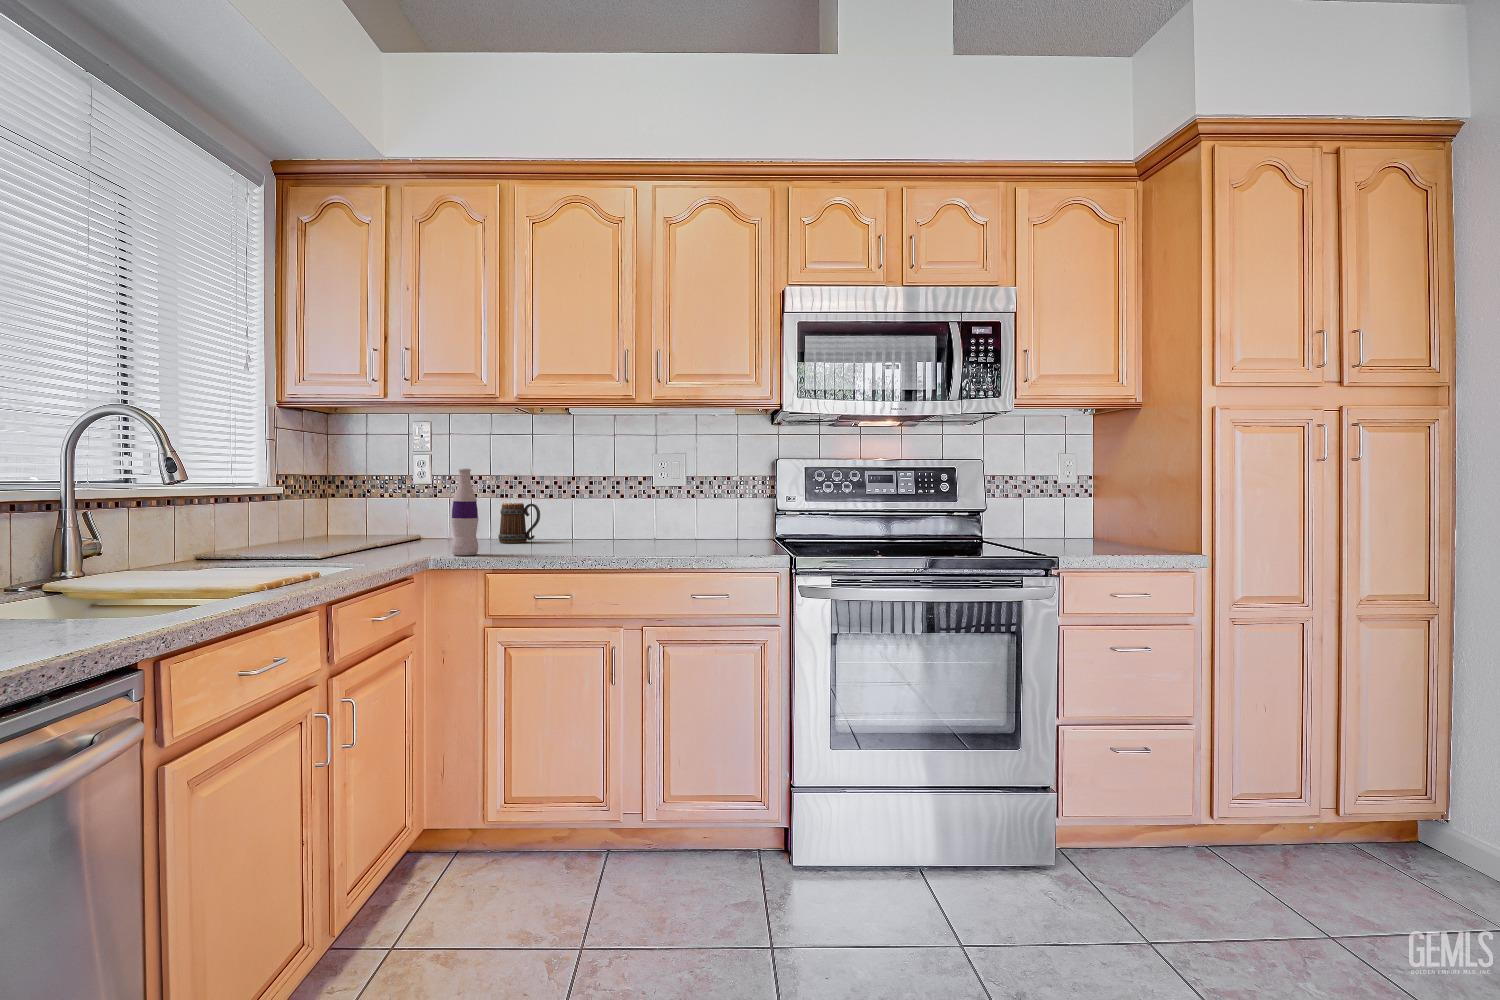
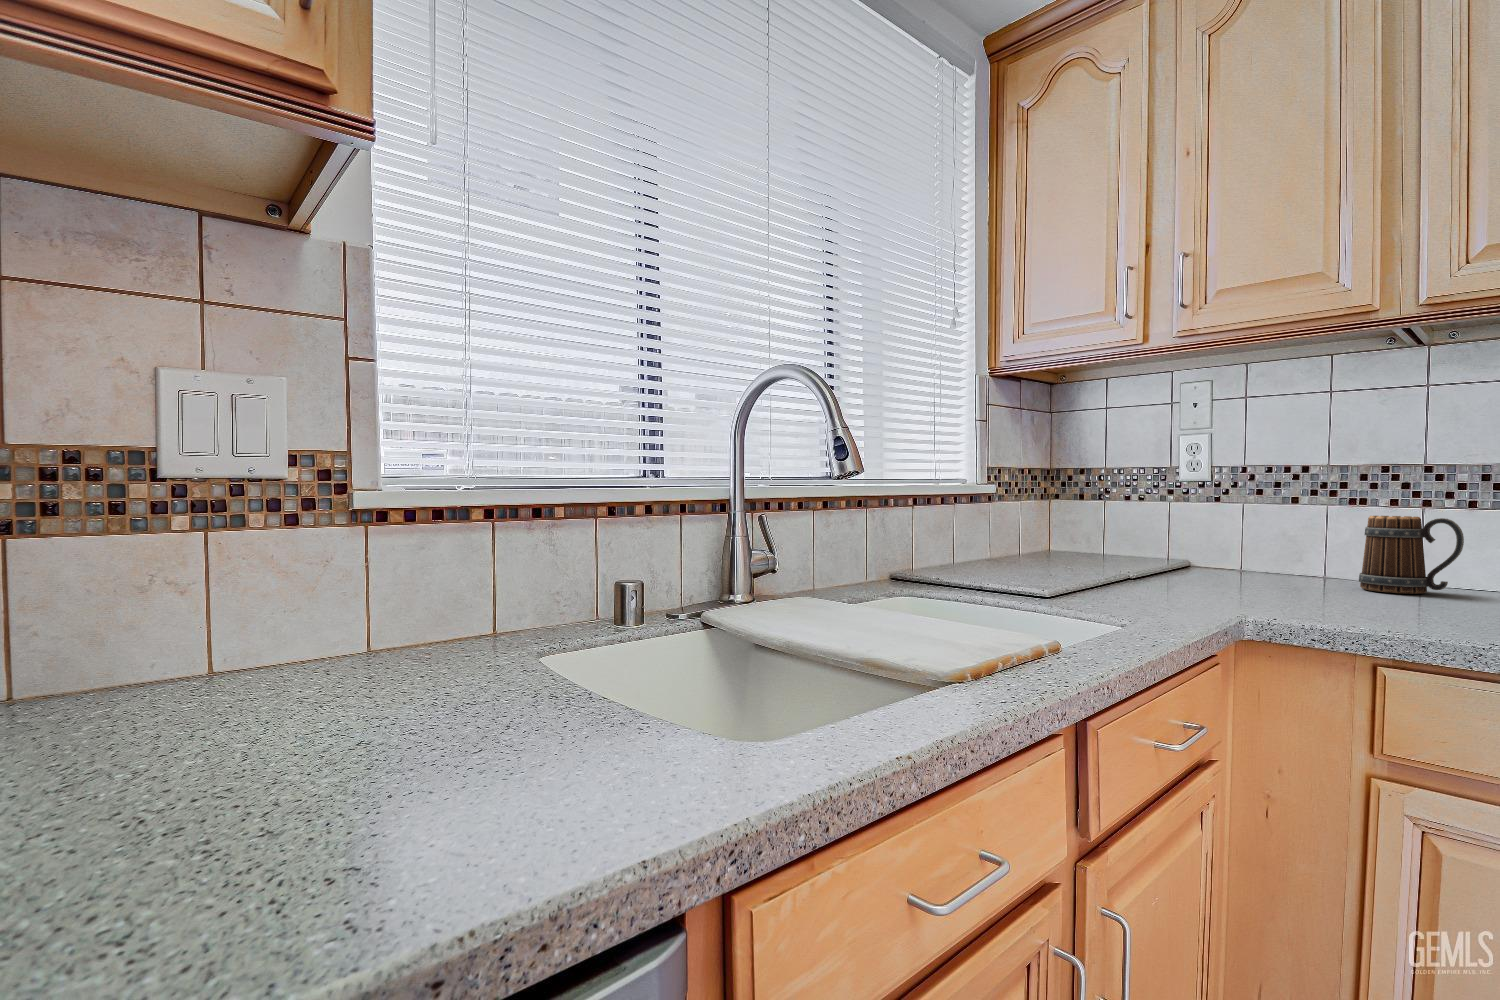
bottle: present [451,468,478,555] -> none [1299,446,1364,623]

